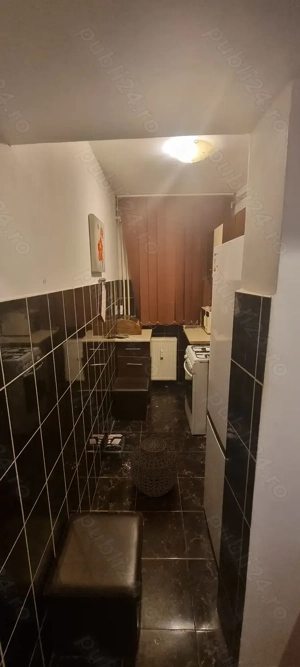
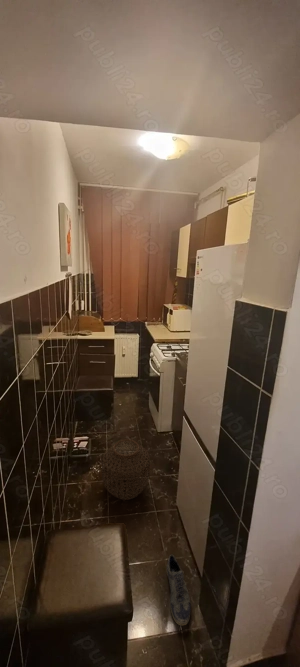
shoe: none [188,552,209,621] -> present [167,554,191,625]

